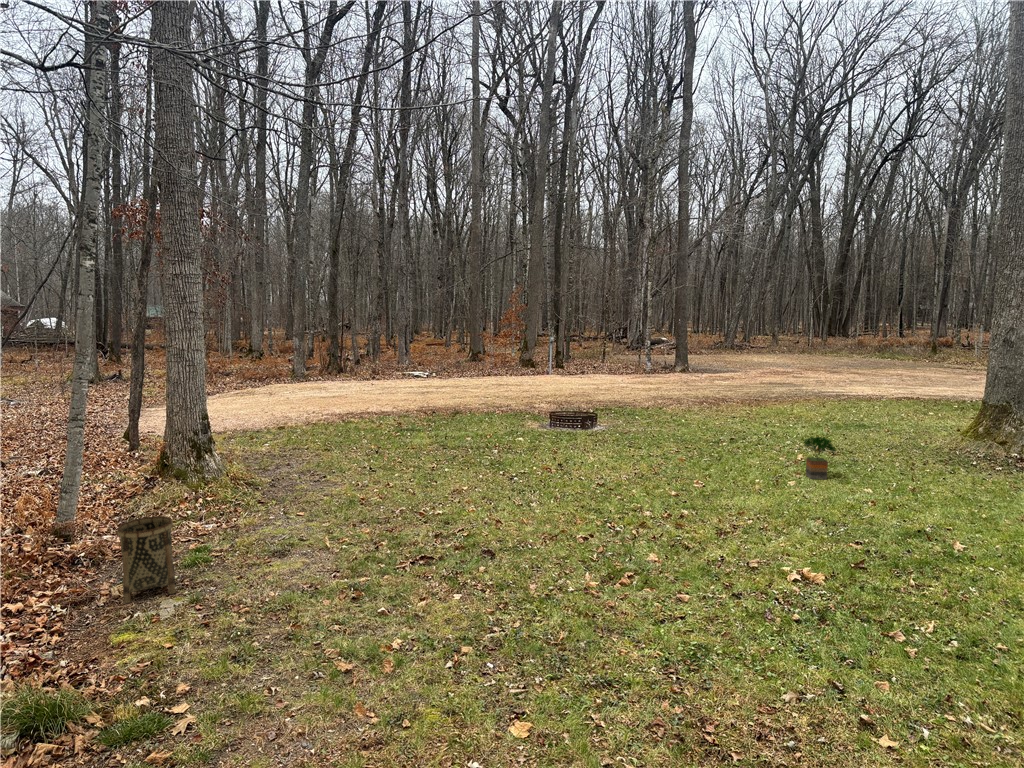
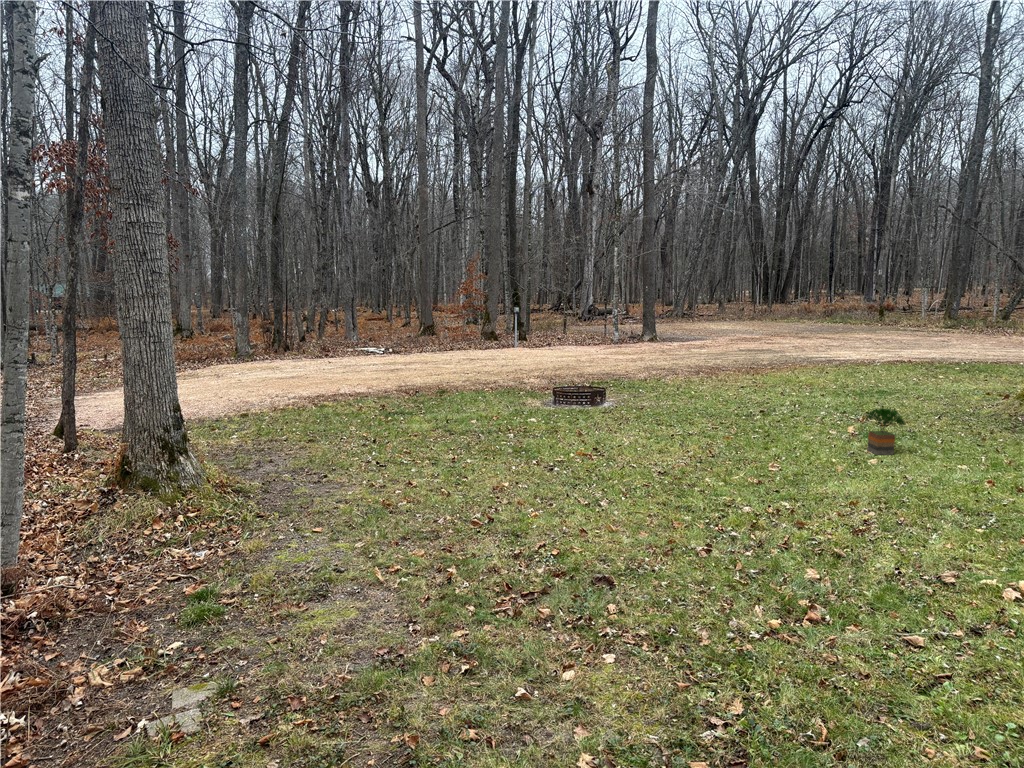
basket: present [117,516,176,603] -> none [94,558,187,692]

